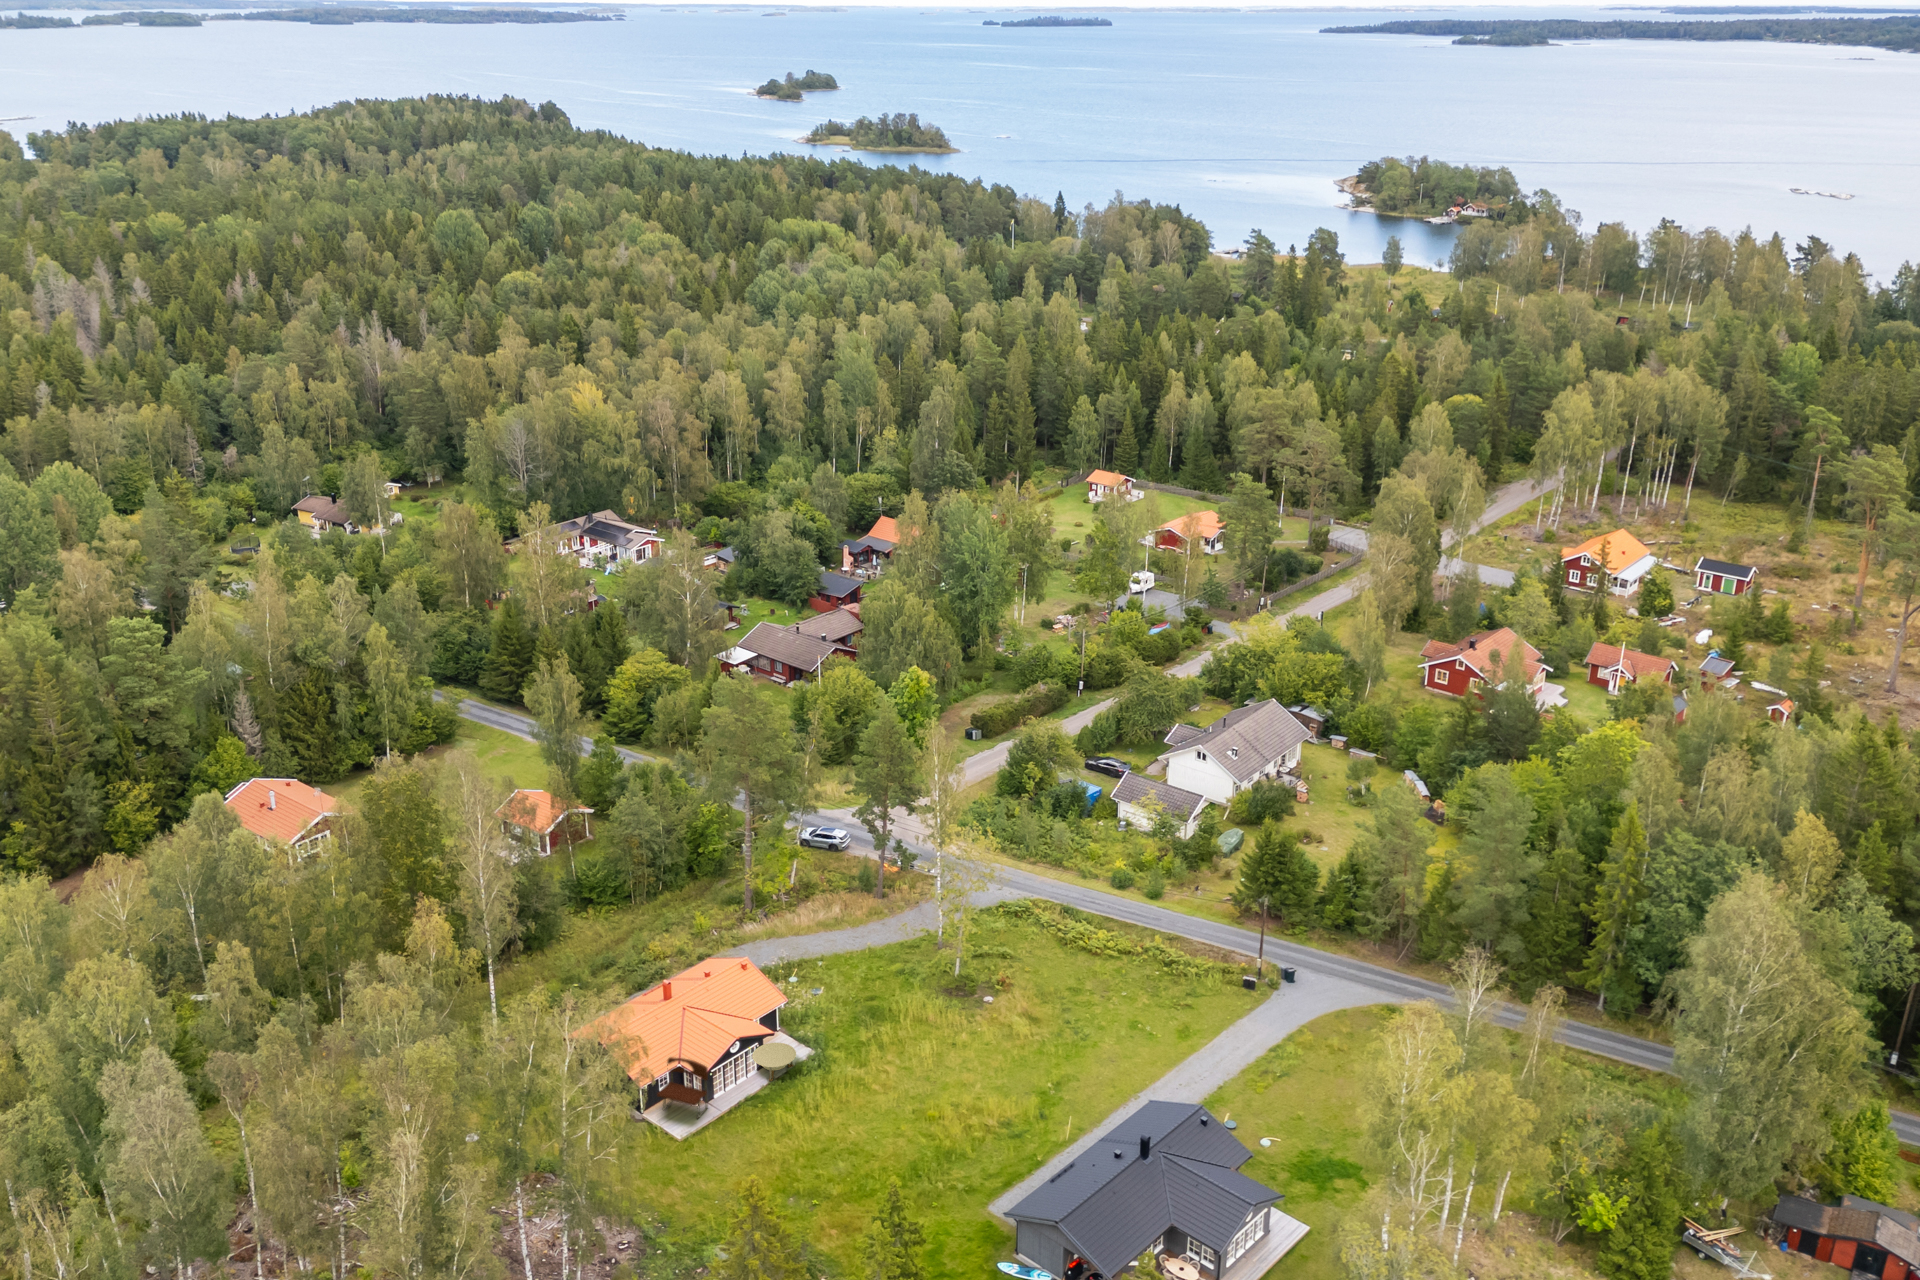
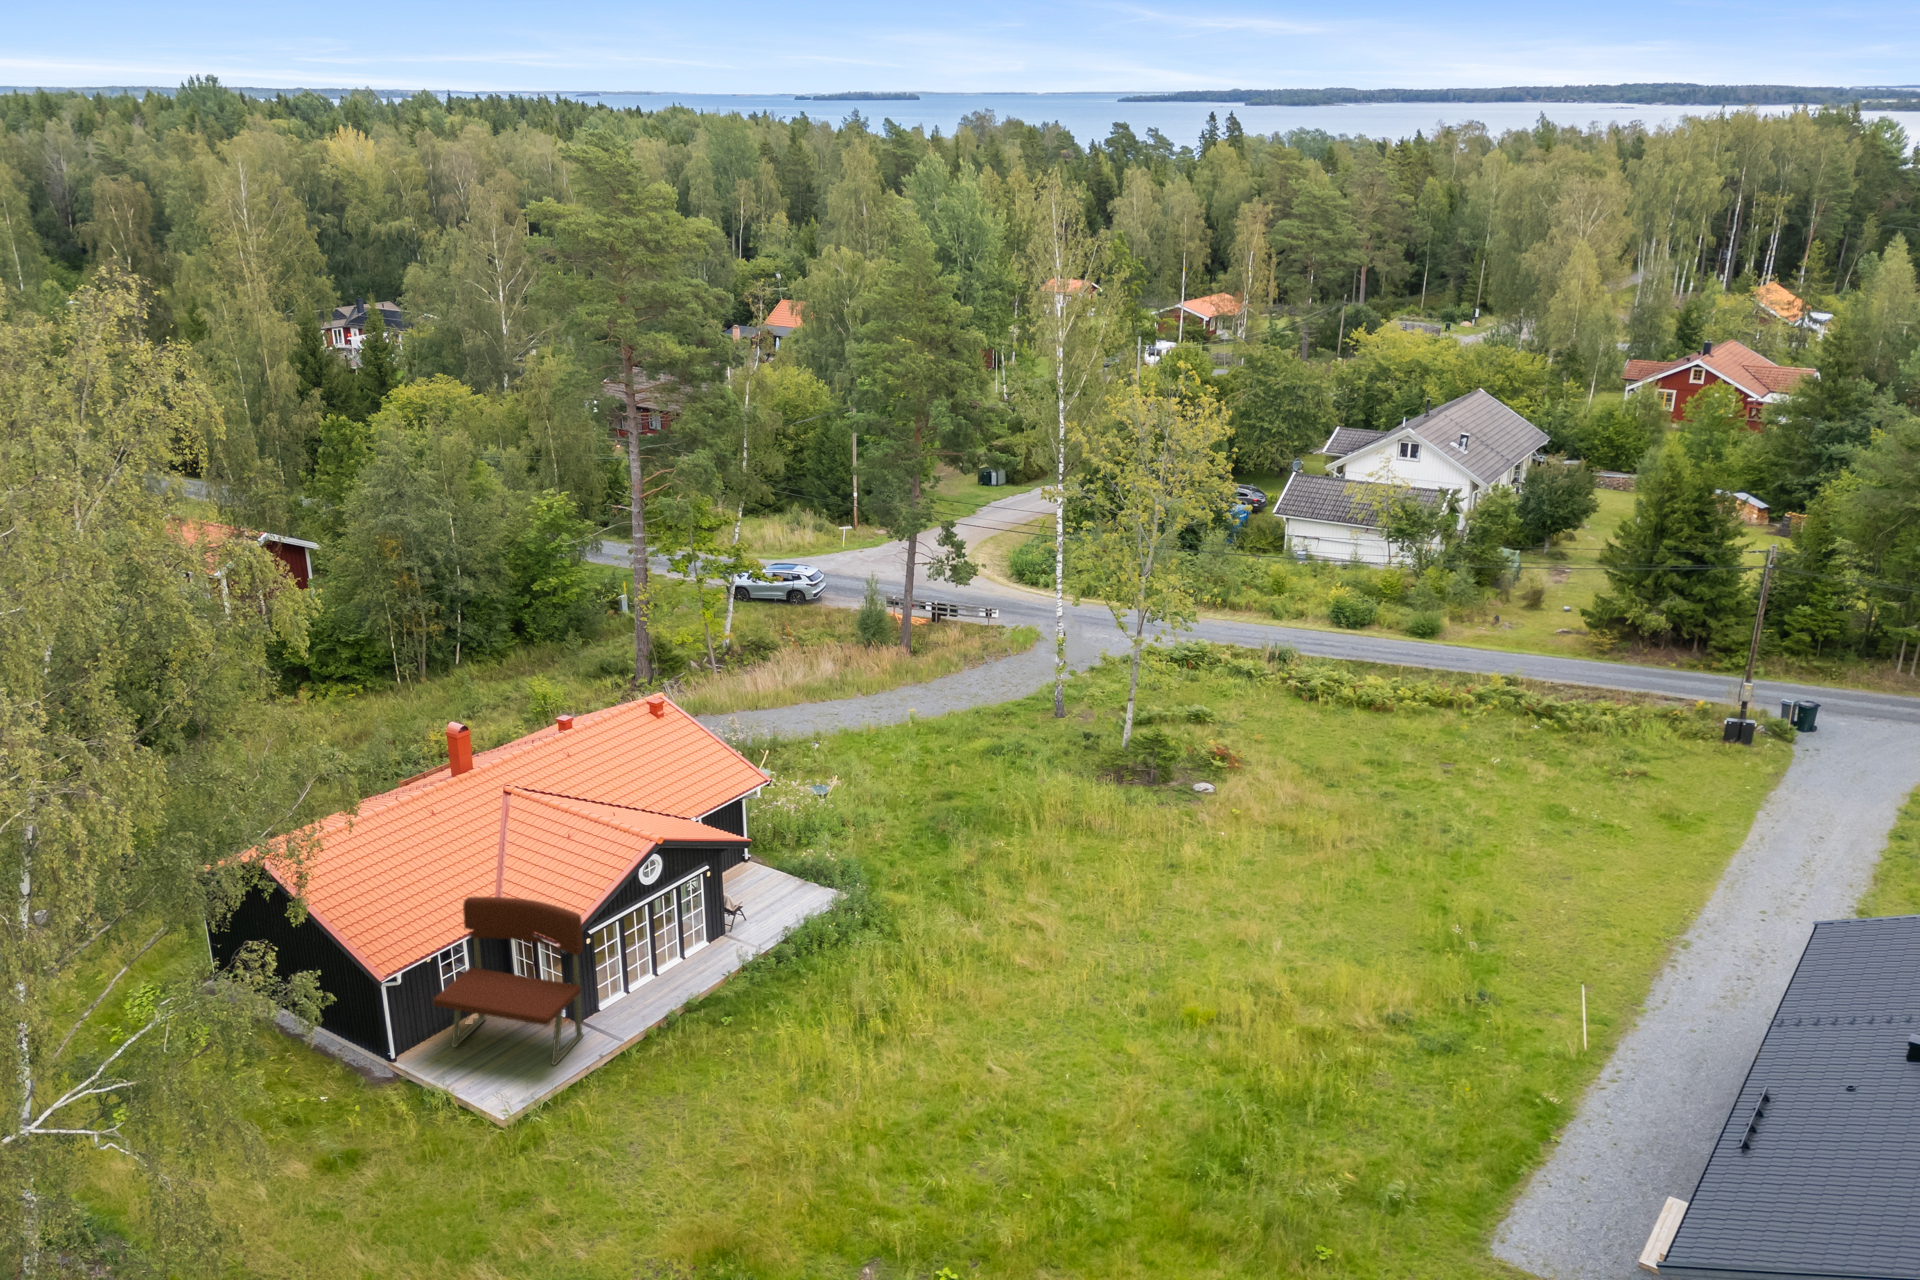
round table: present [752,1043,796,1081] -> none [695,874,809,964]

